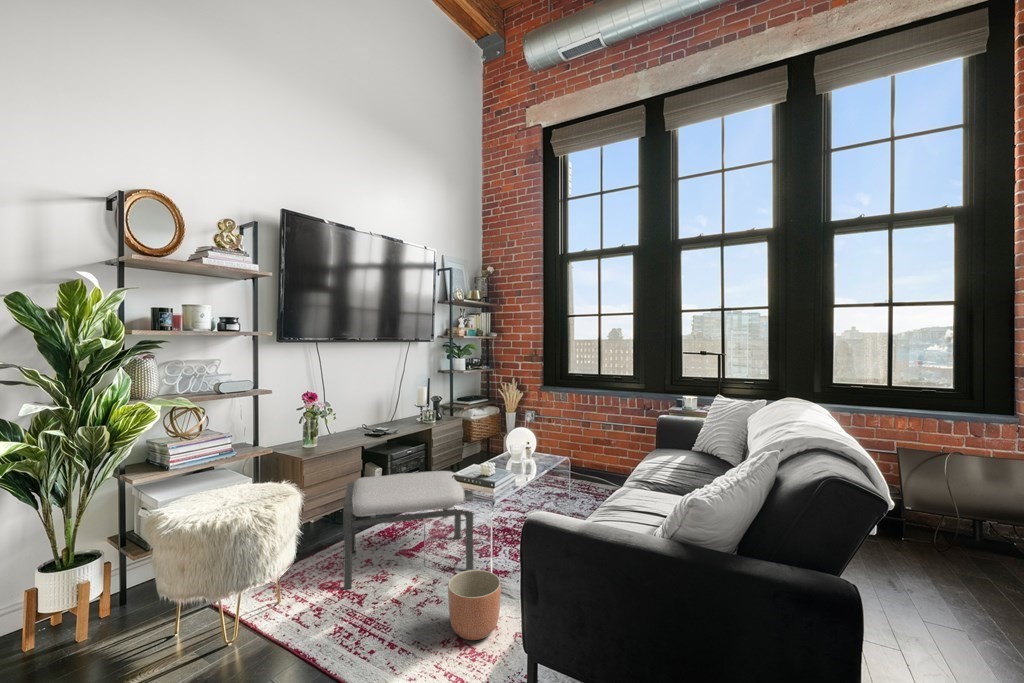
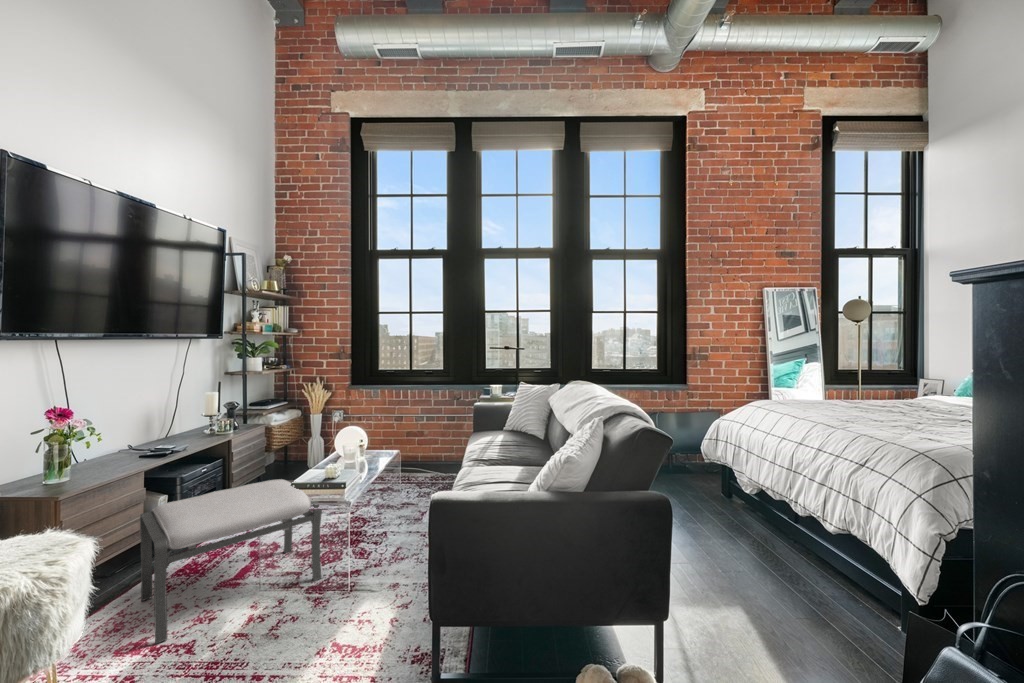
planter: present [448,570,501,640] -> none [319,570,377,645]

